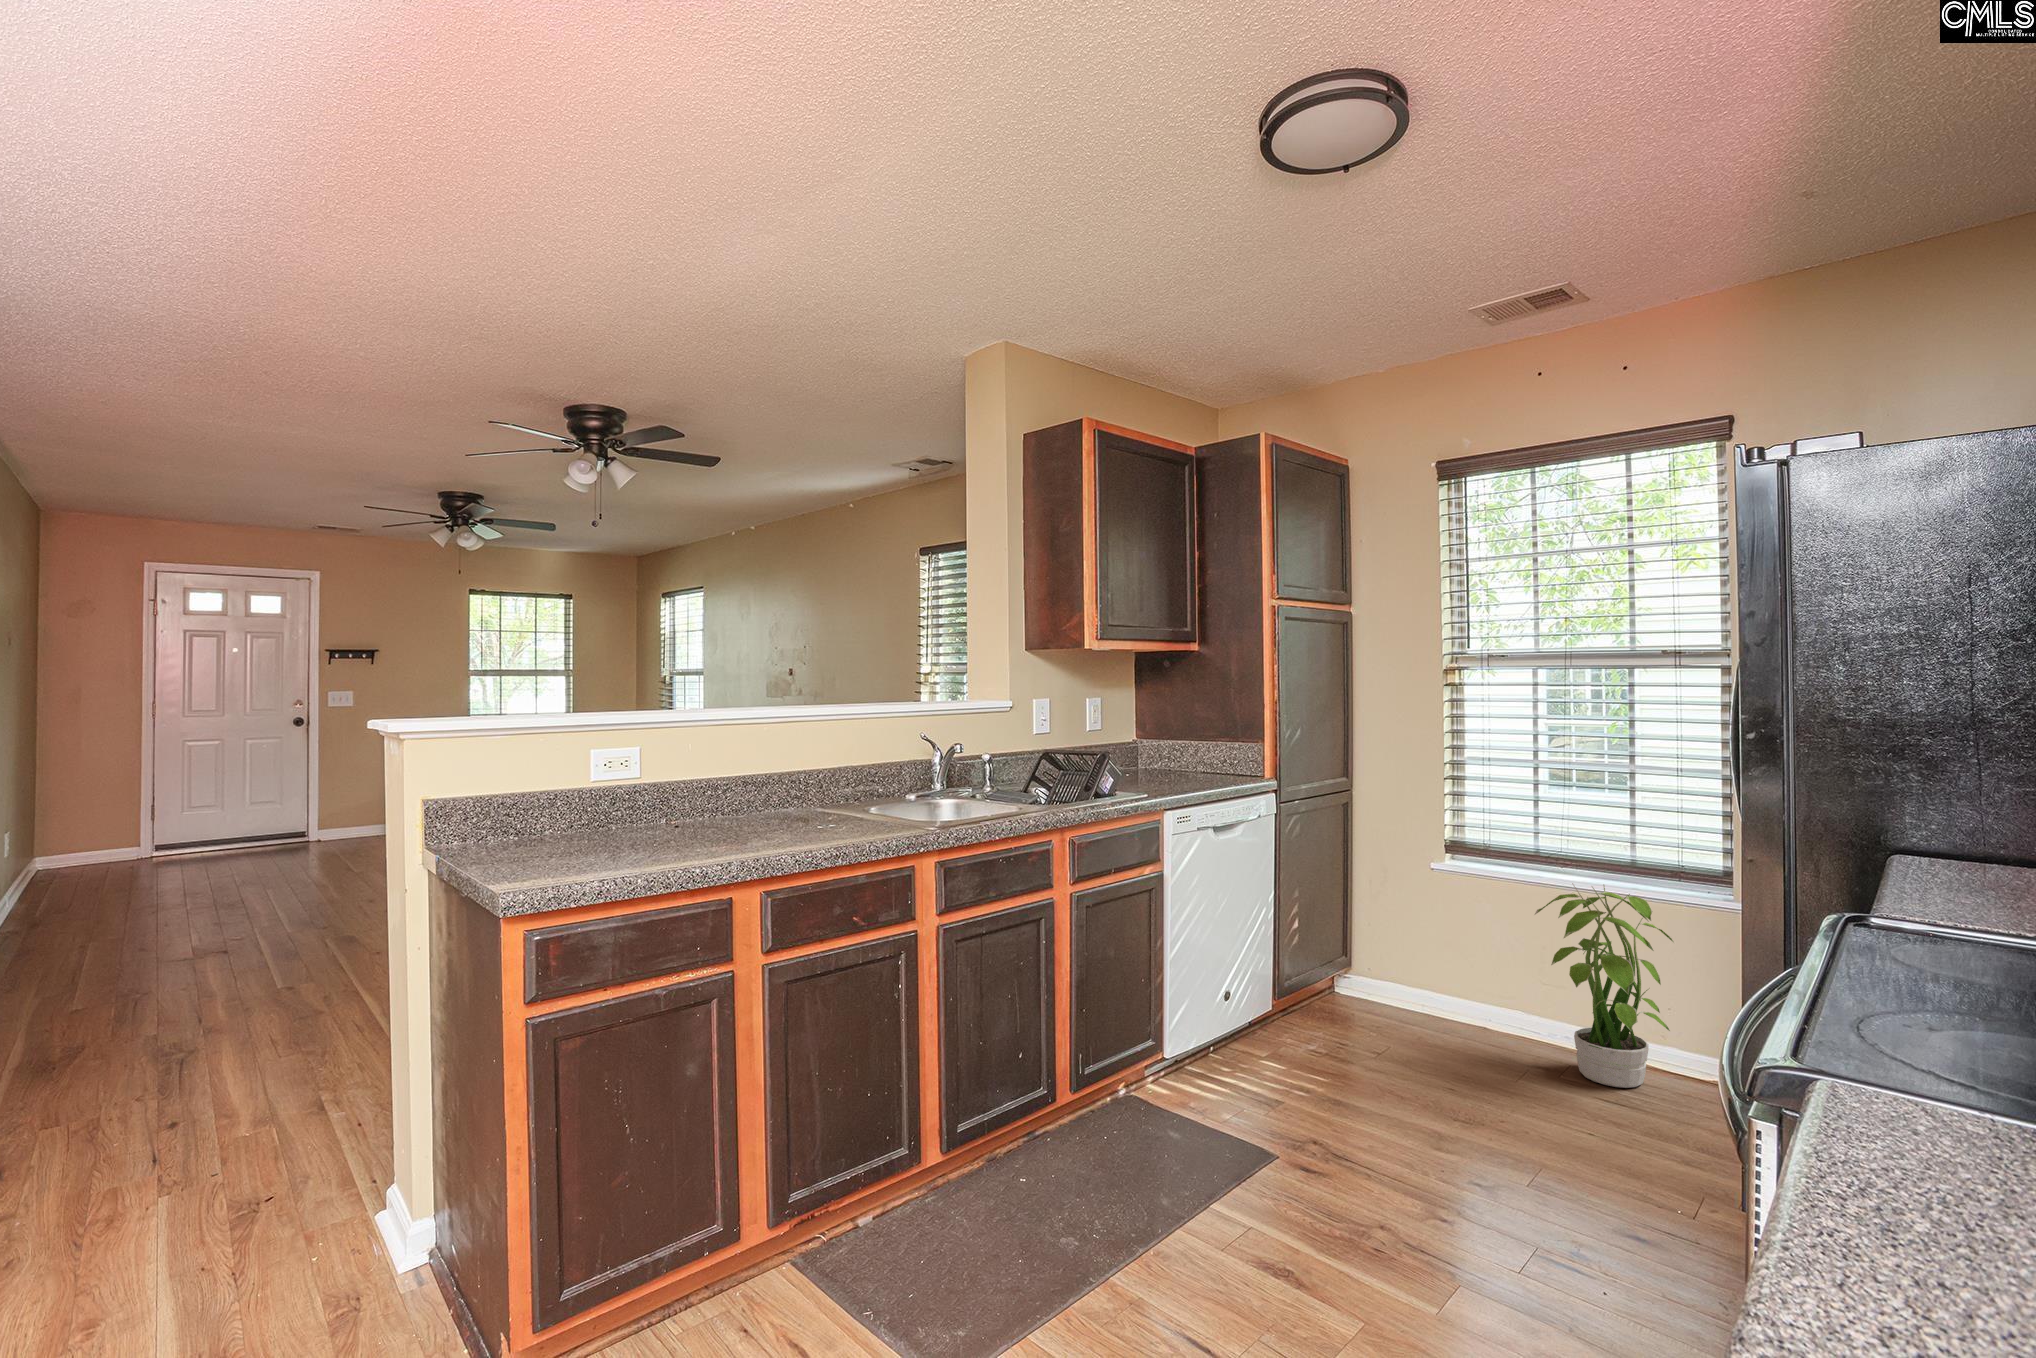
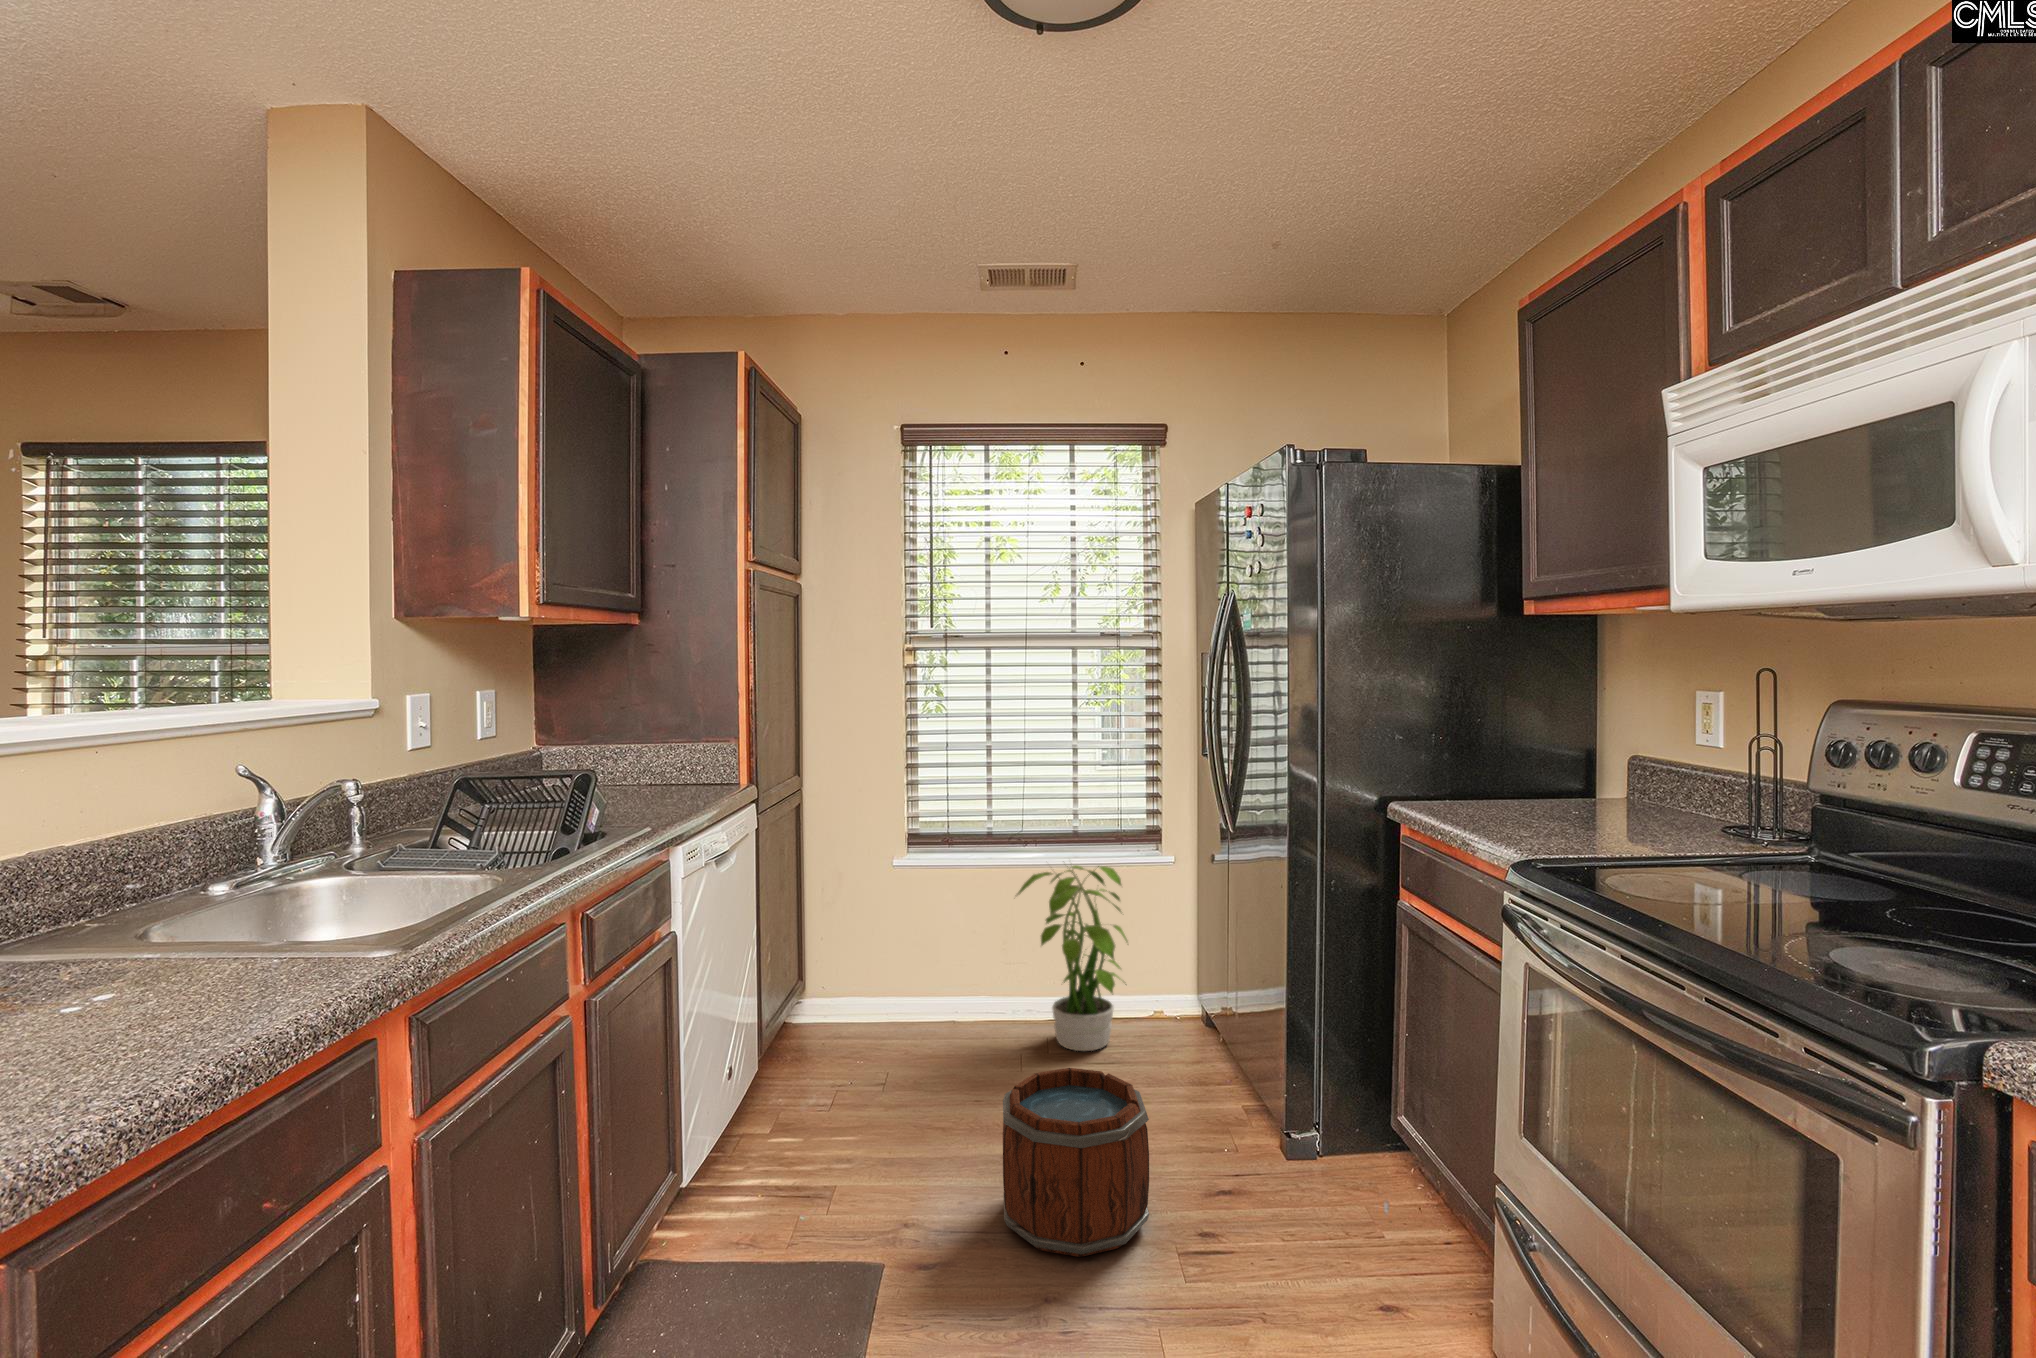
bucket: none [1394,1054,1548,1225] -> present [1003,1068,1149,1257]

